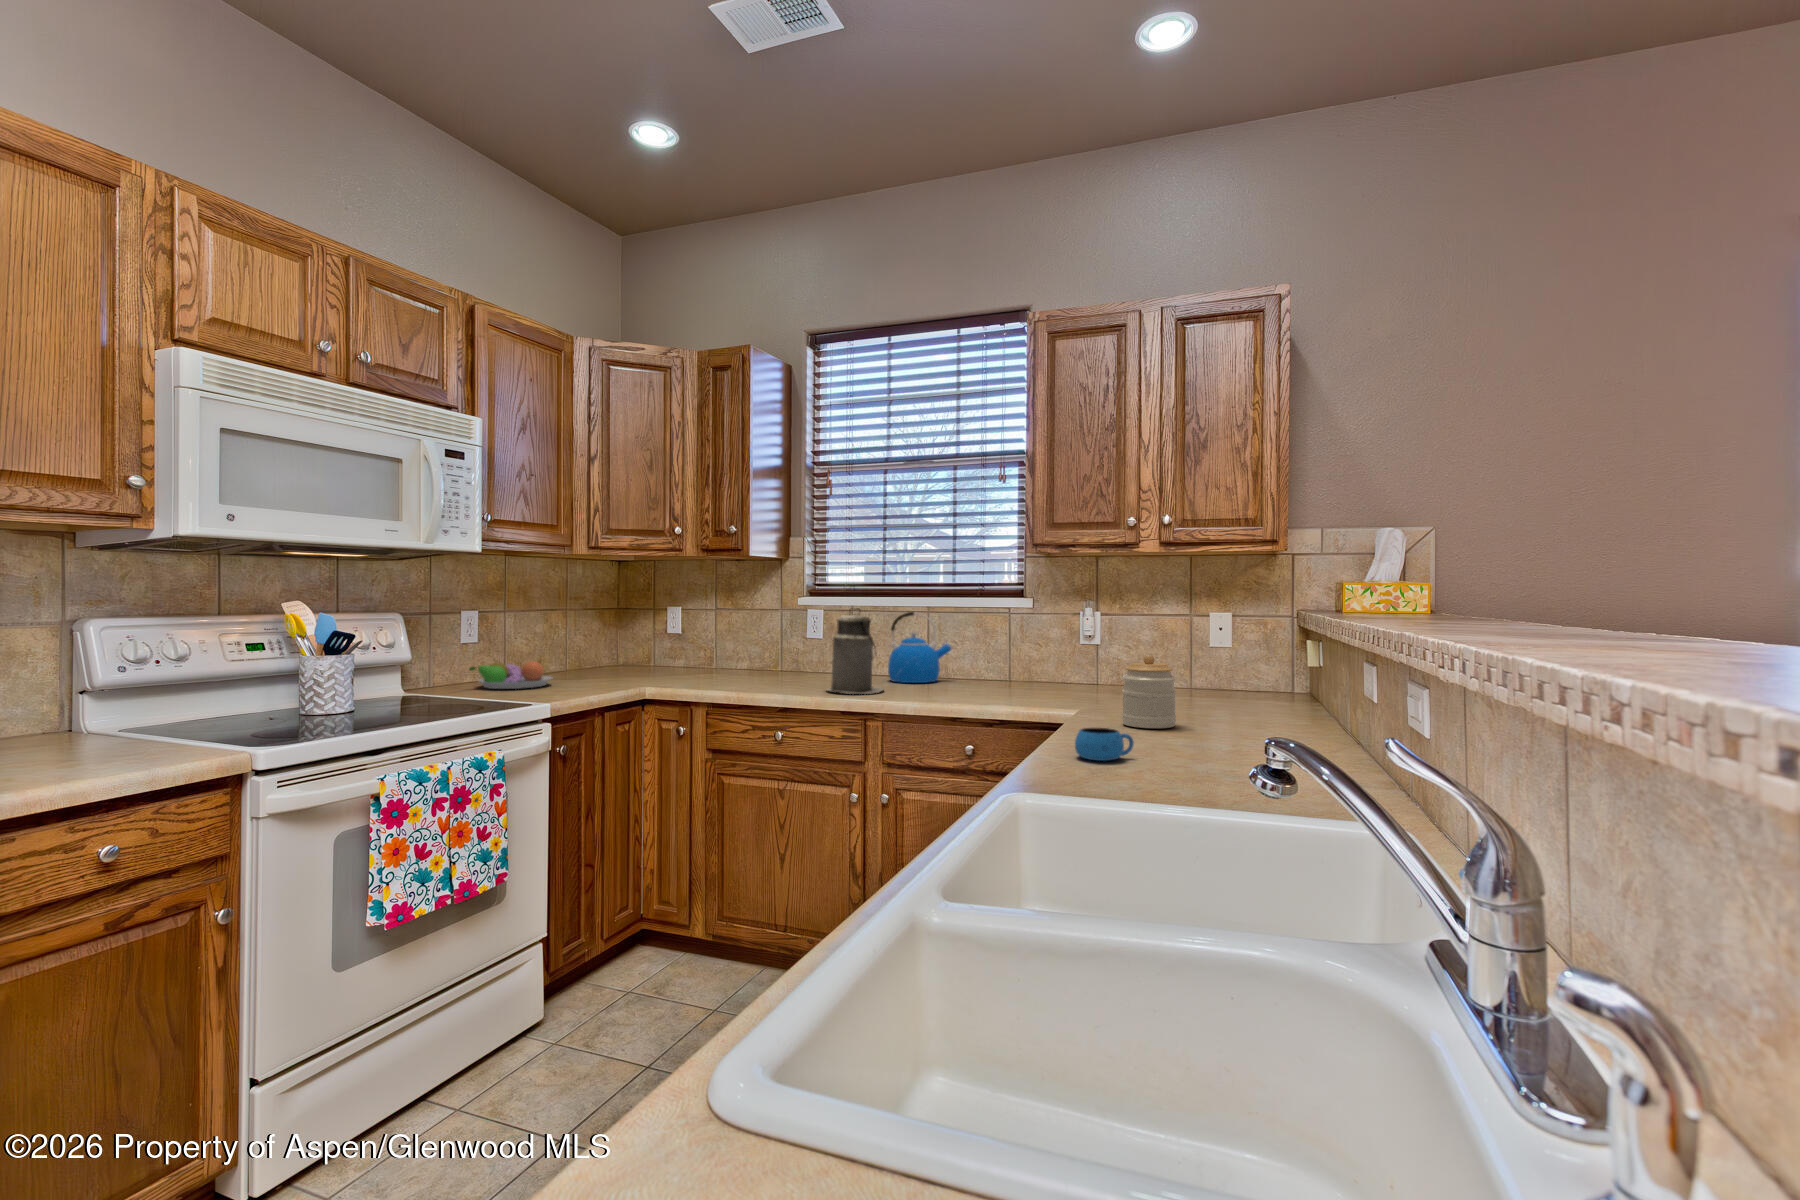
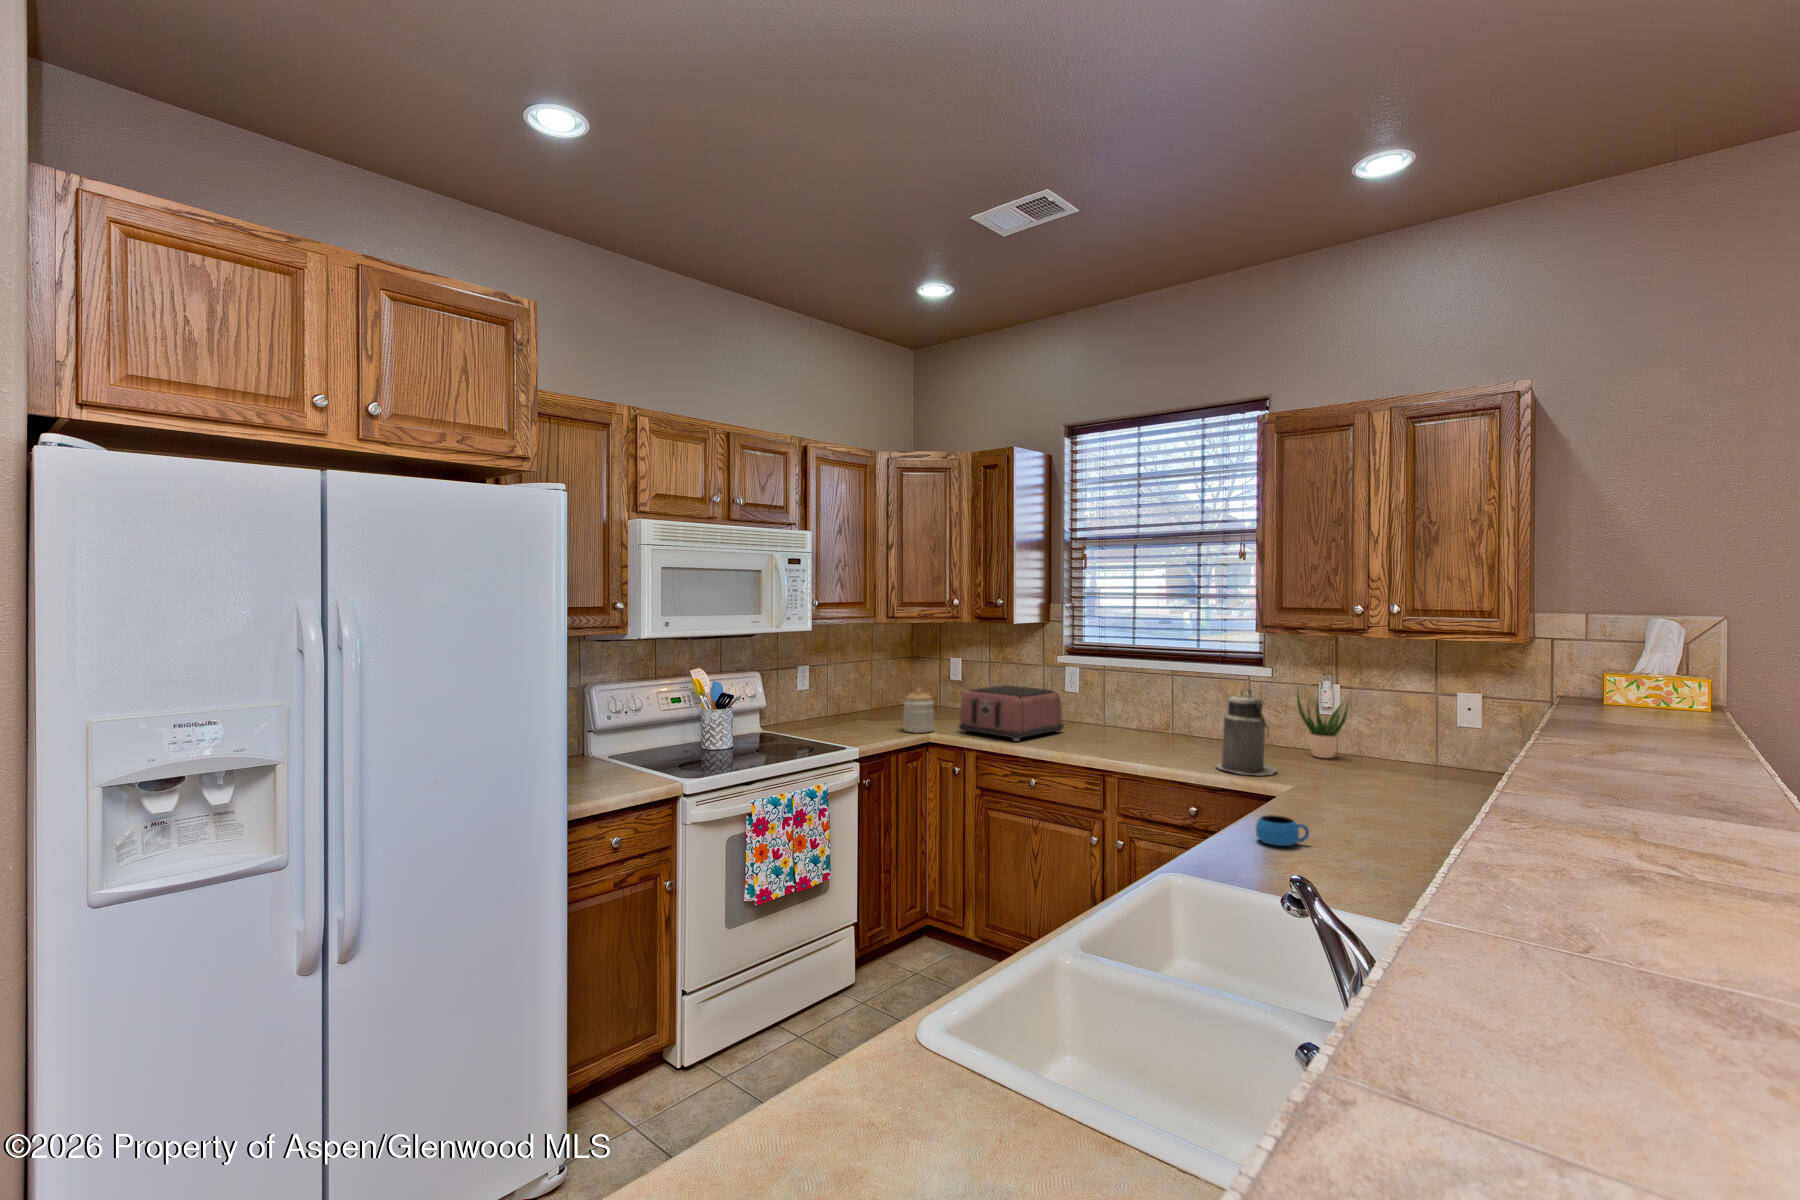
canister: present [827,608,883,694] -> present [1216,689,1276,775]
kettle: present [888,612,952,683] -> none [1135,674,1195,740]
potted plant: none [1060,615,1111,690] -> present [1297,690,1348,758]
toaster: none [682,630,809,690] -> present [959,685,1064,741]
jar: present [1122,655,1176,728] -> present [903,689,934,733]
fruit bowl: present [469,659,553,689] -> none [804,703,863,729]

